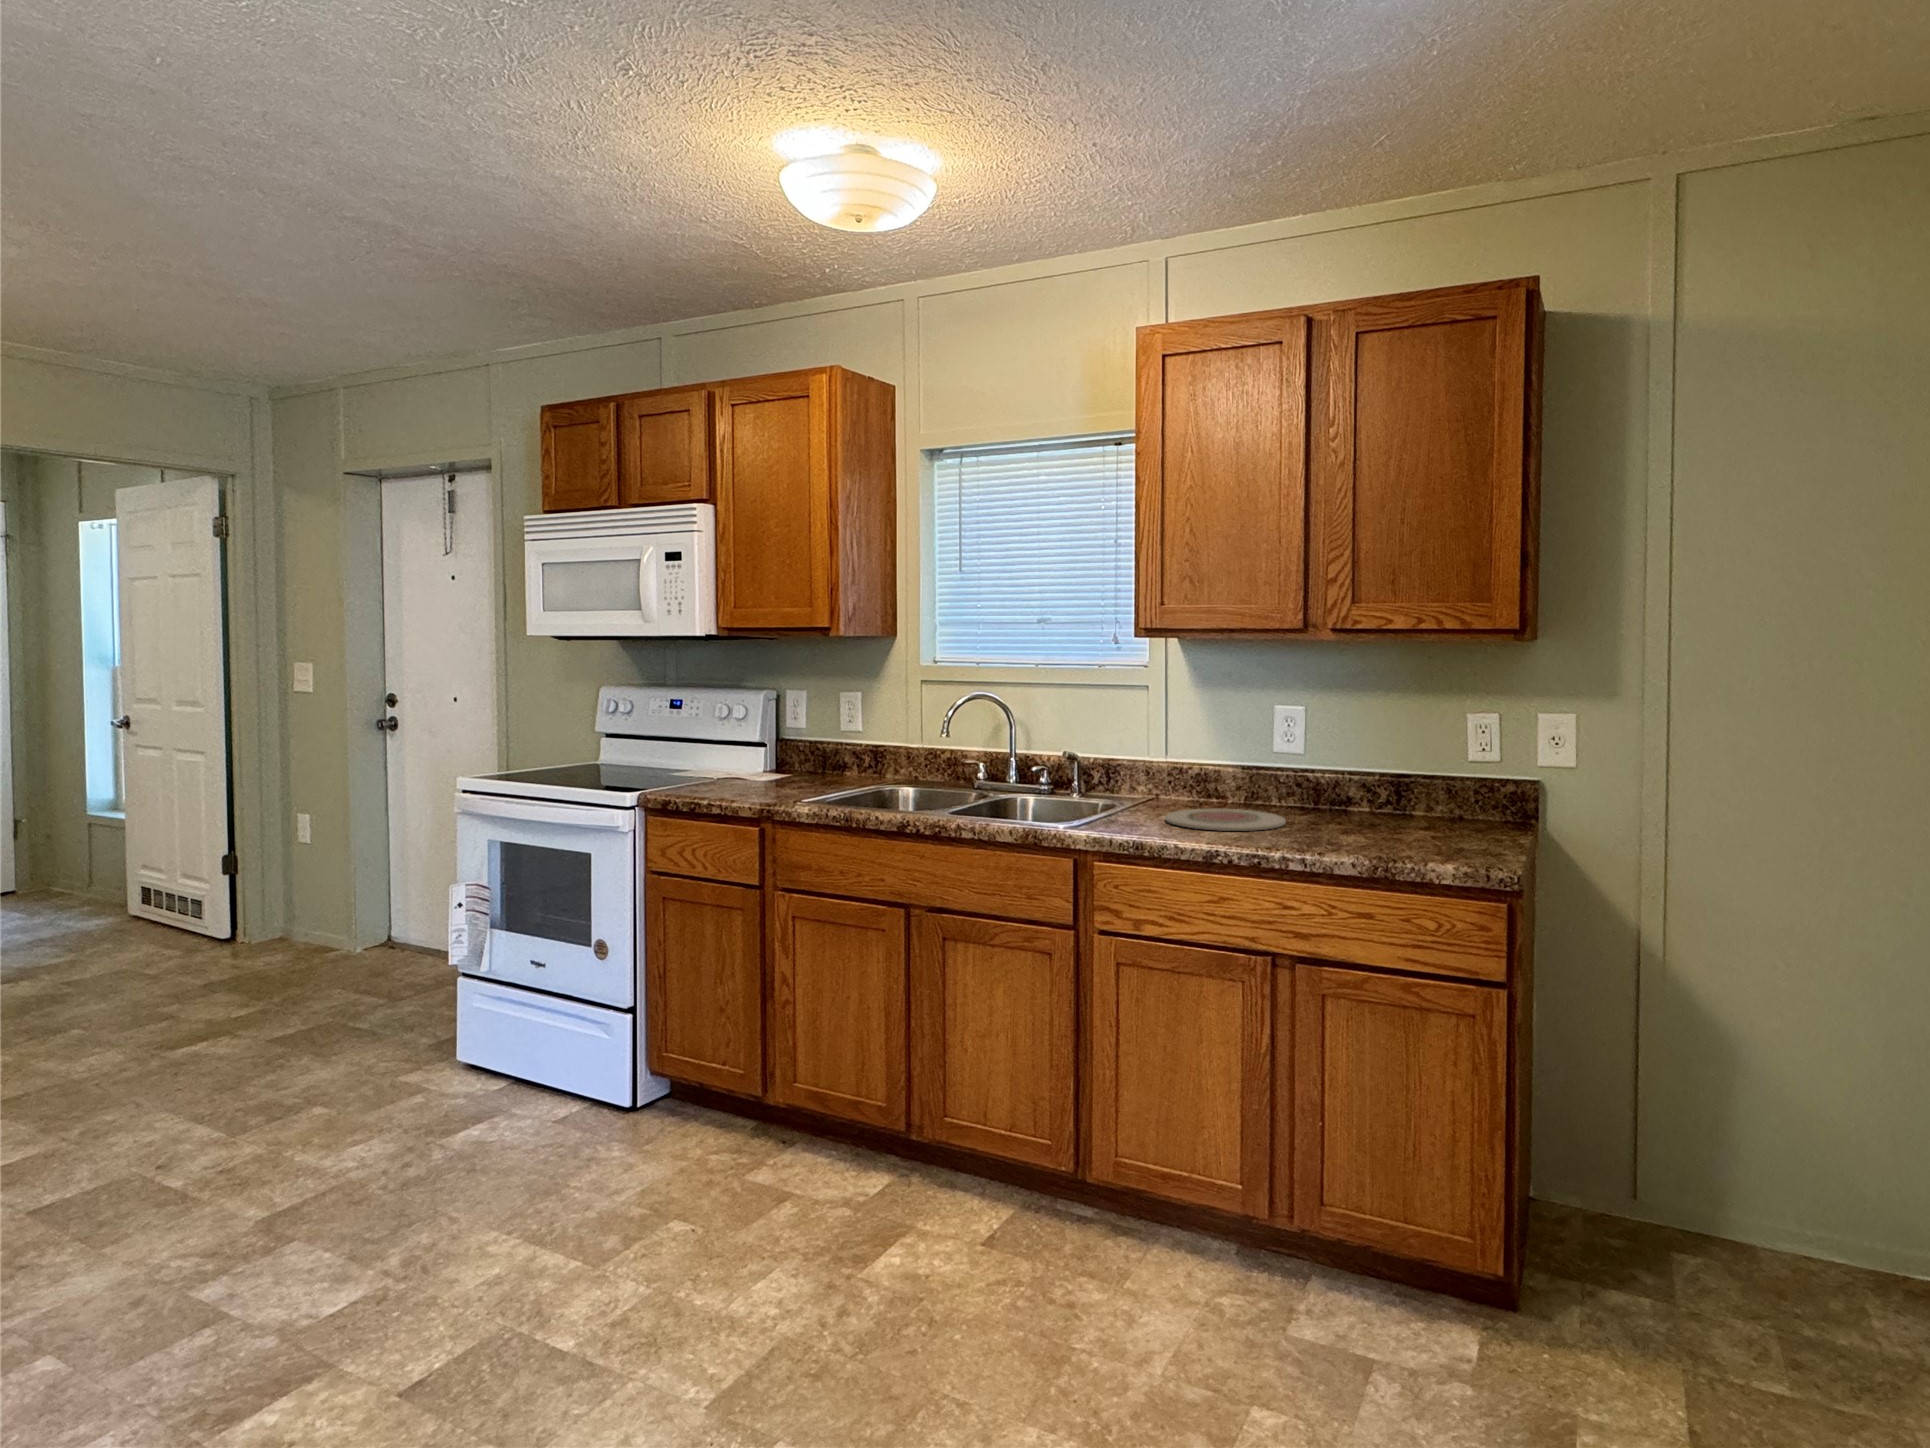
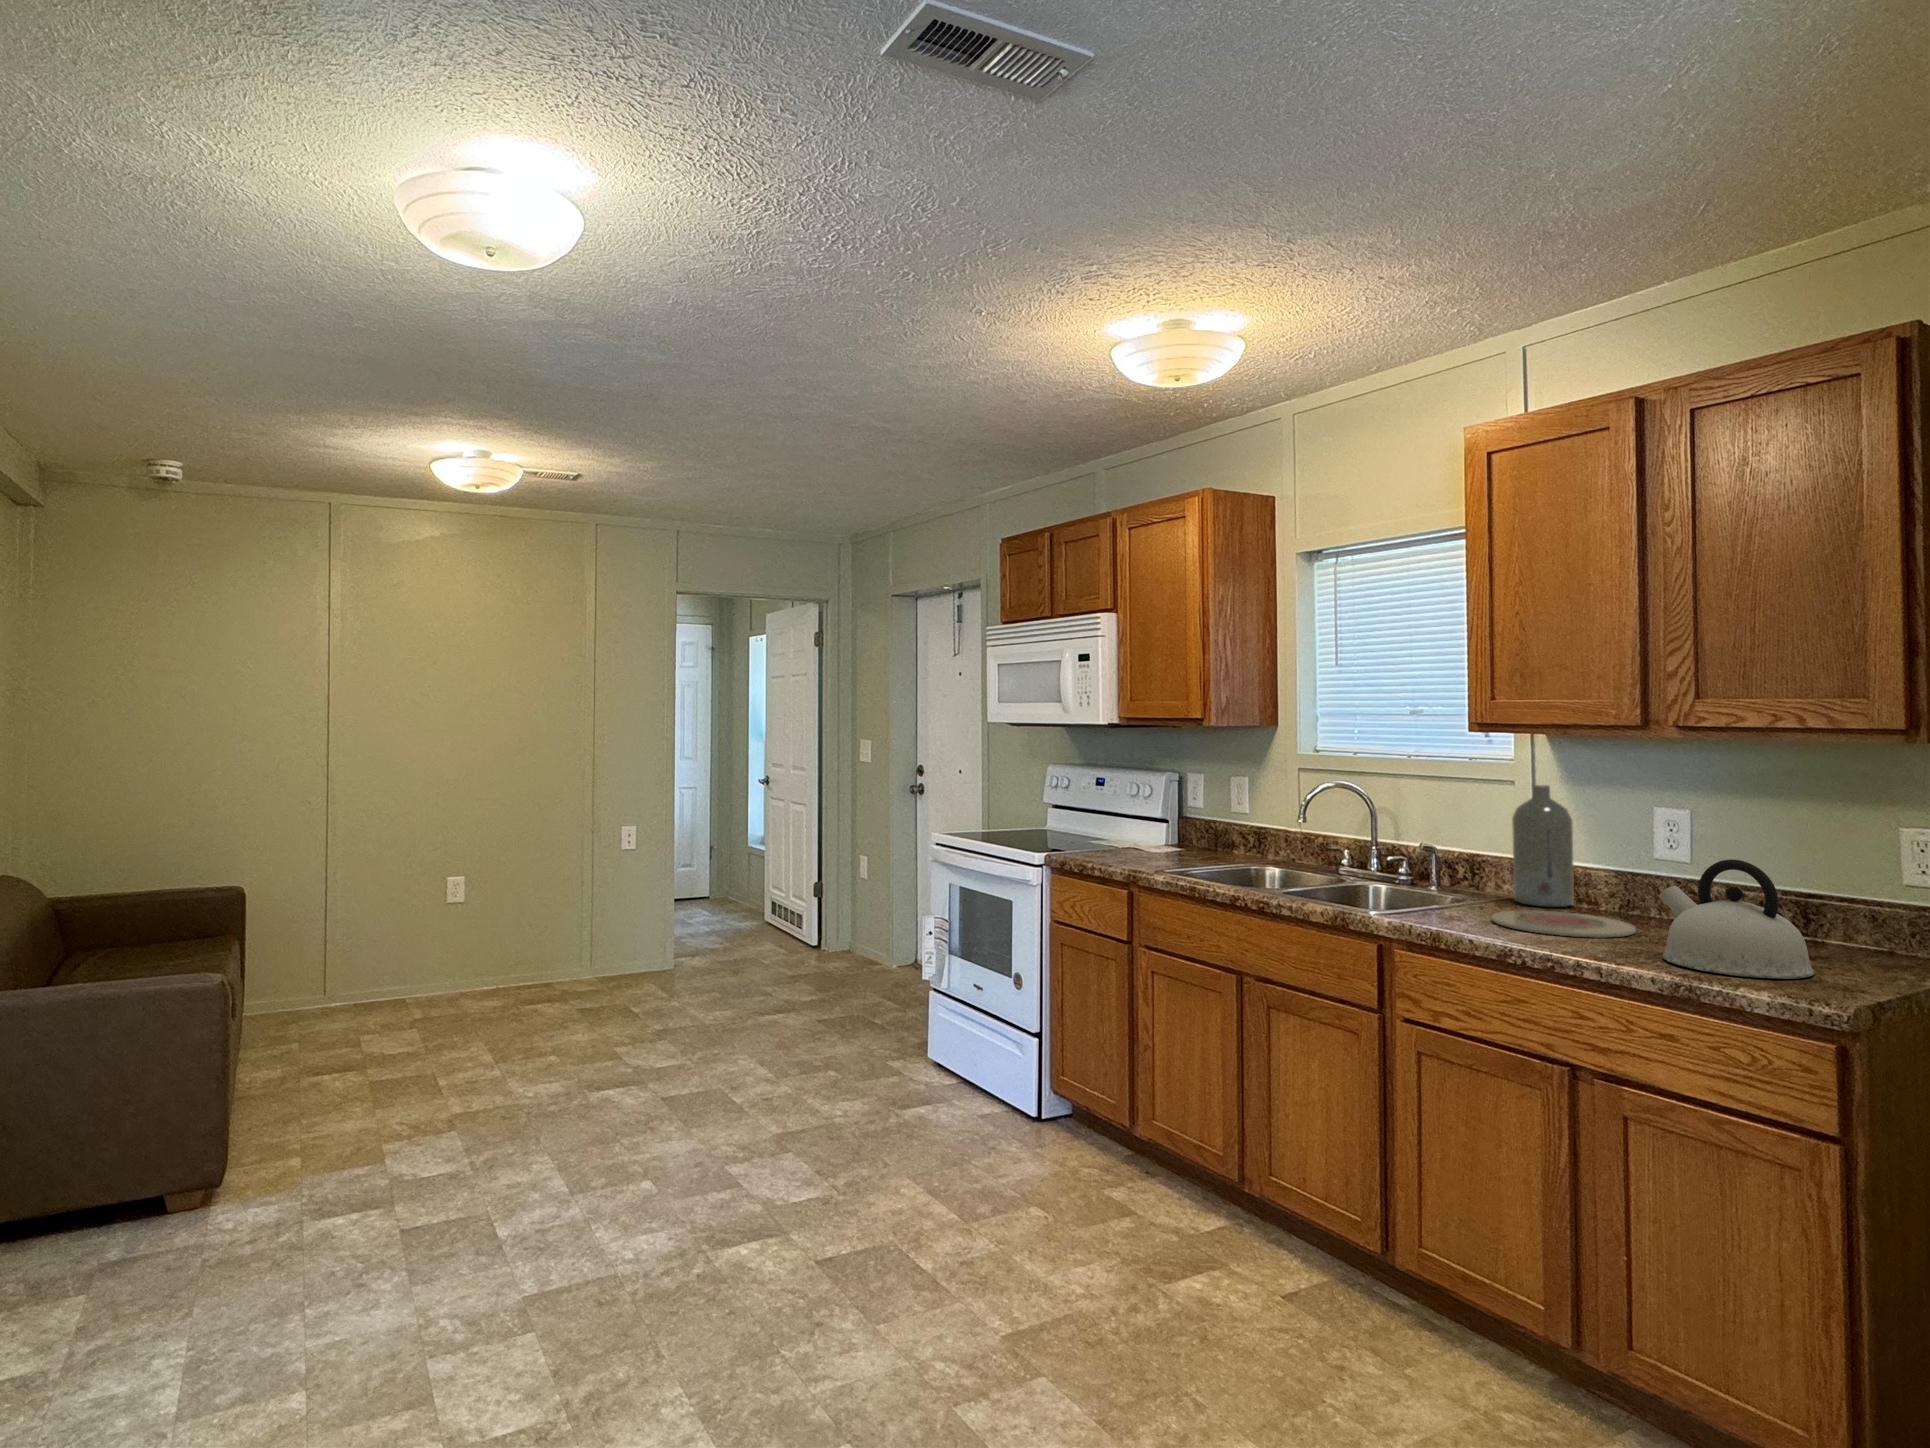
bottle: none [1154,690,1205,805] -> present [1512,785,1574,907]
kettle: none [1330,748,1452,852] -> present [1659,859,1814,979]

